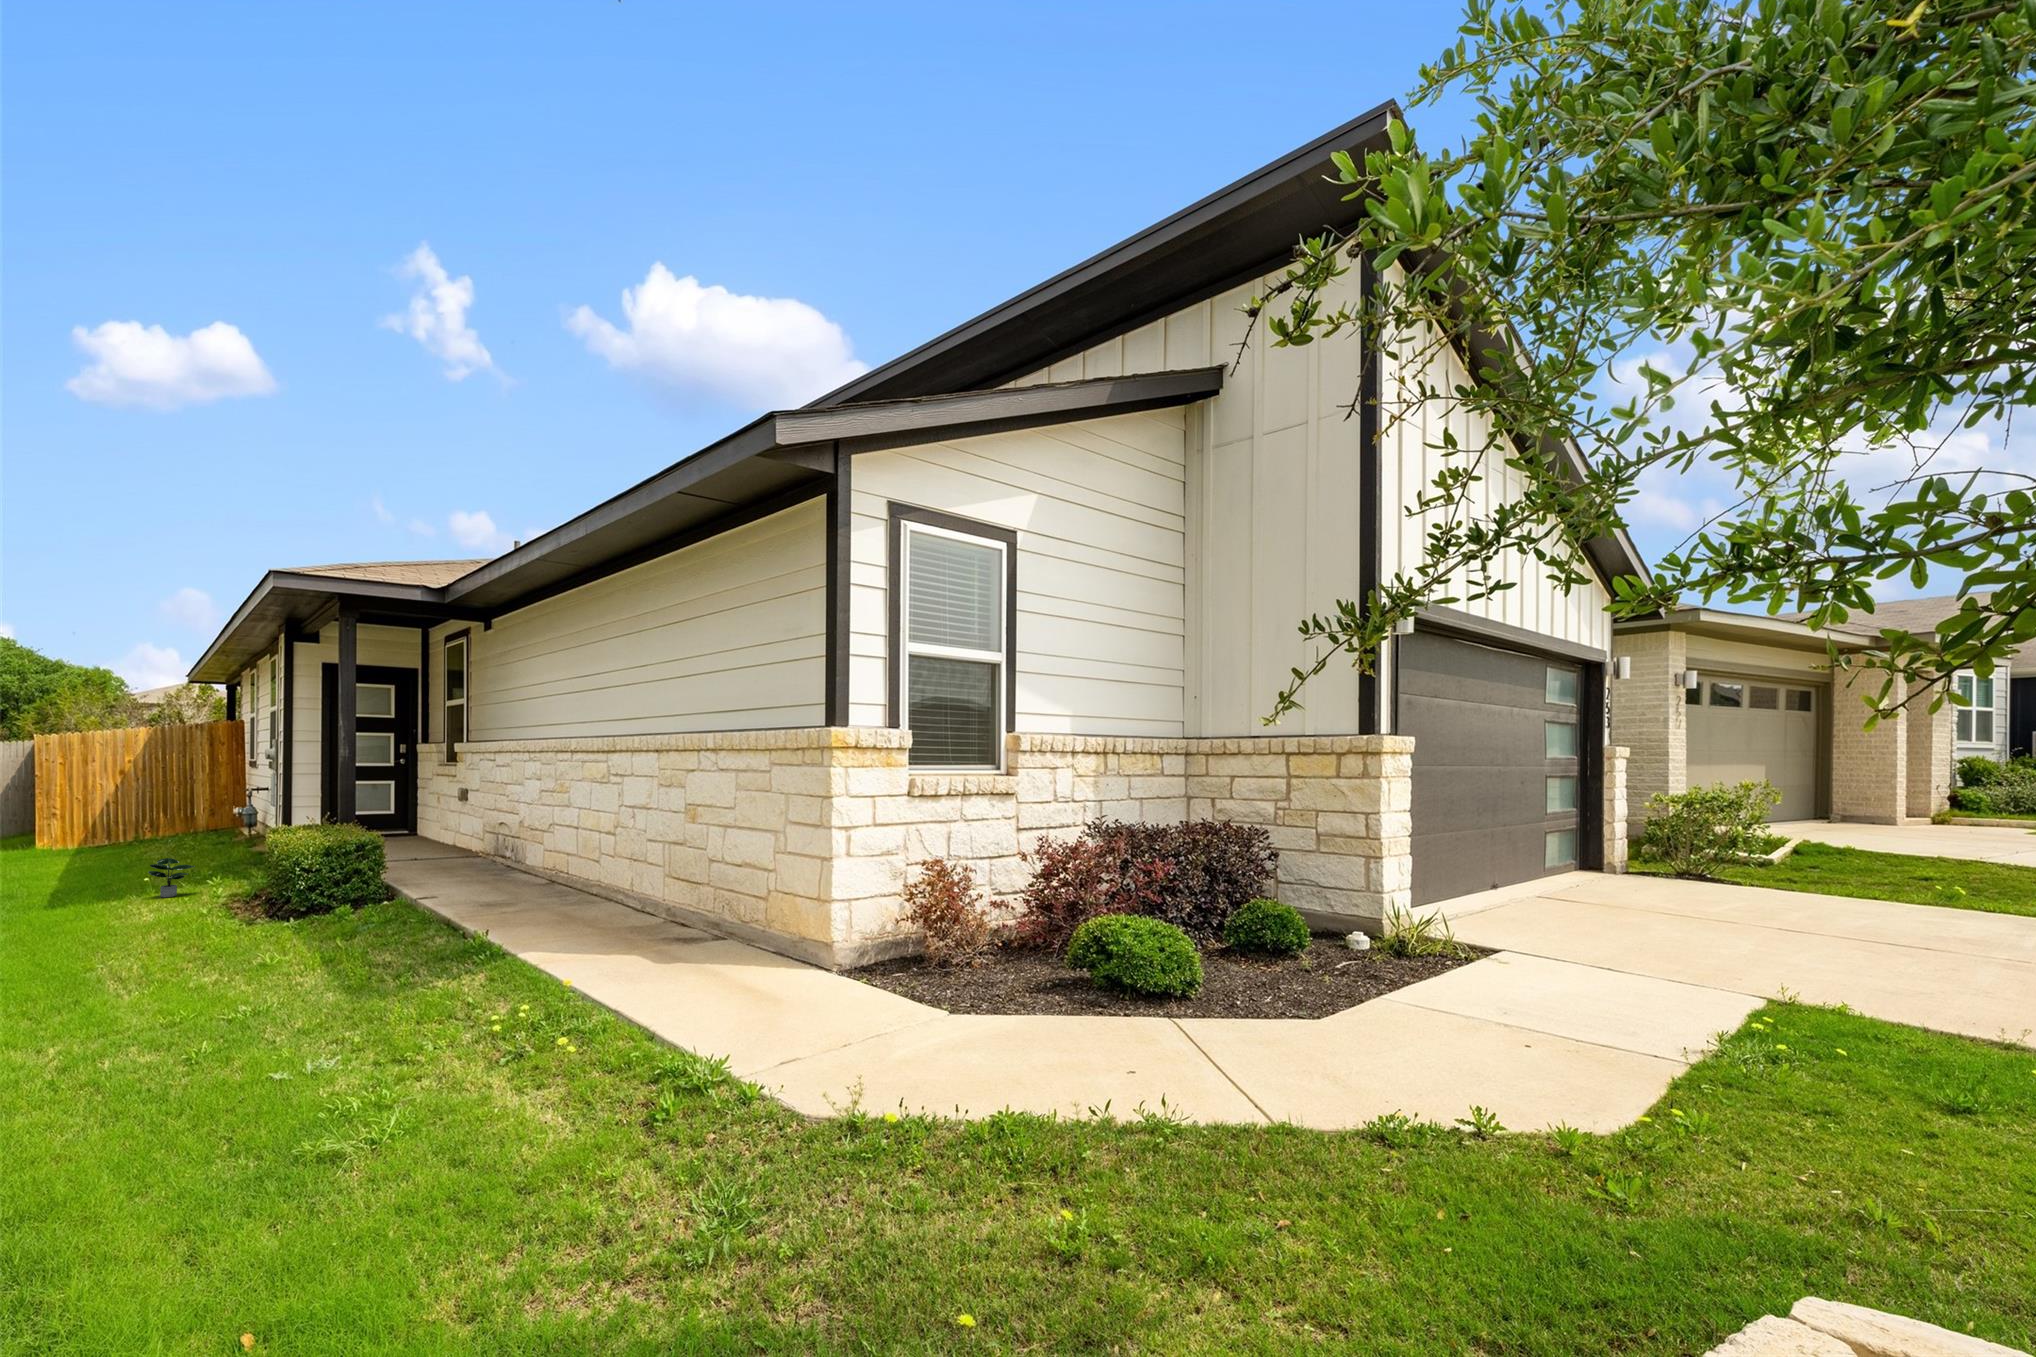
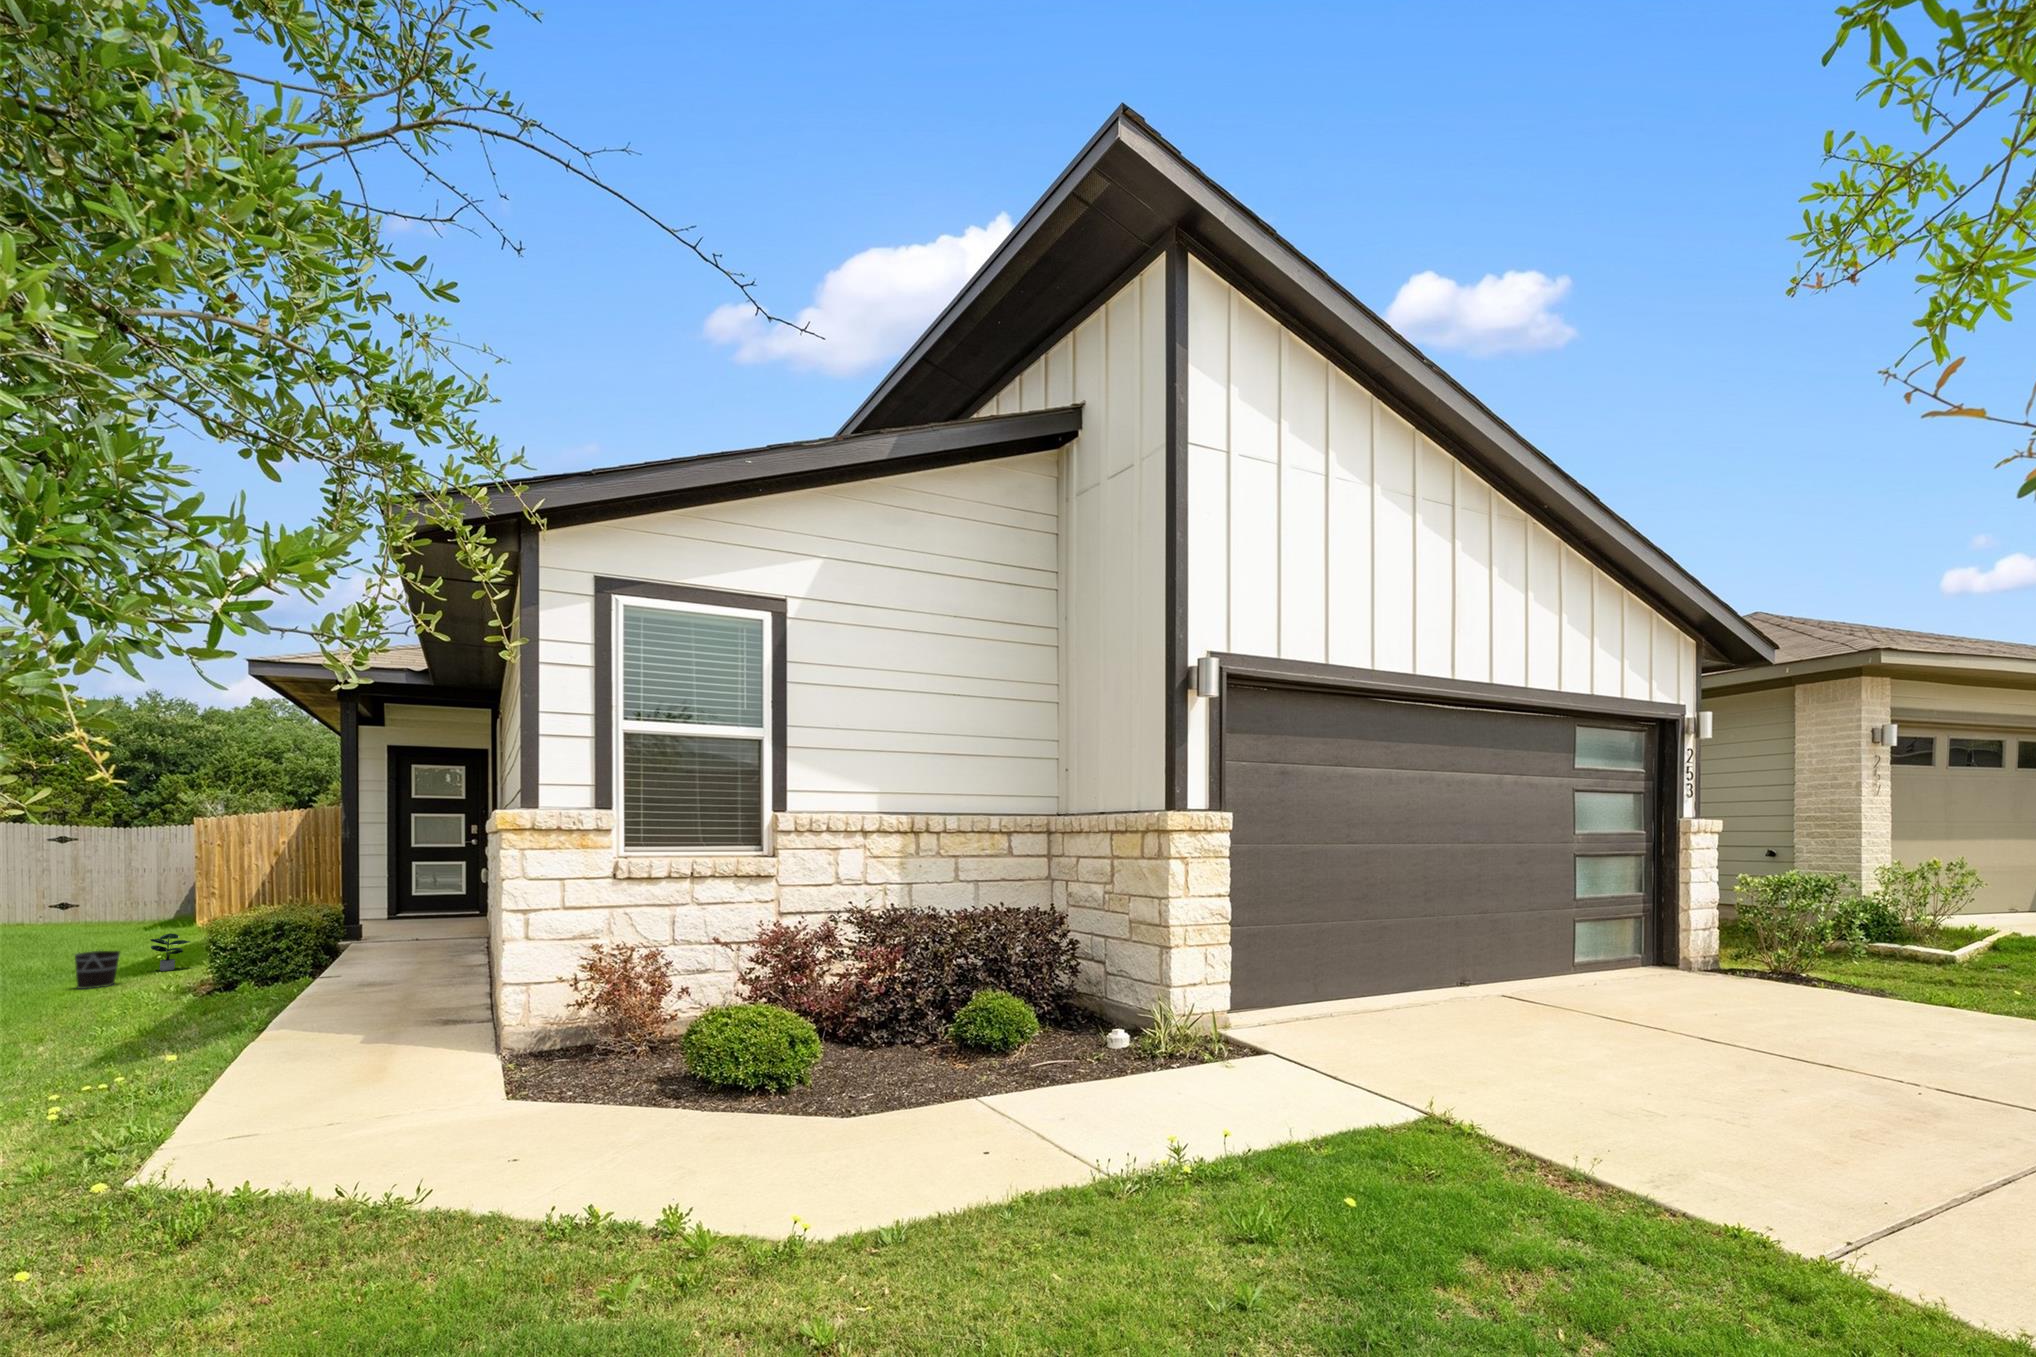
bucket: none [91,876,144,919] -> present [75,951,120,989]

